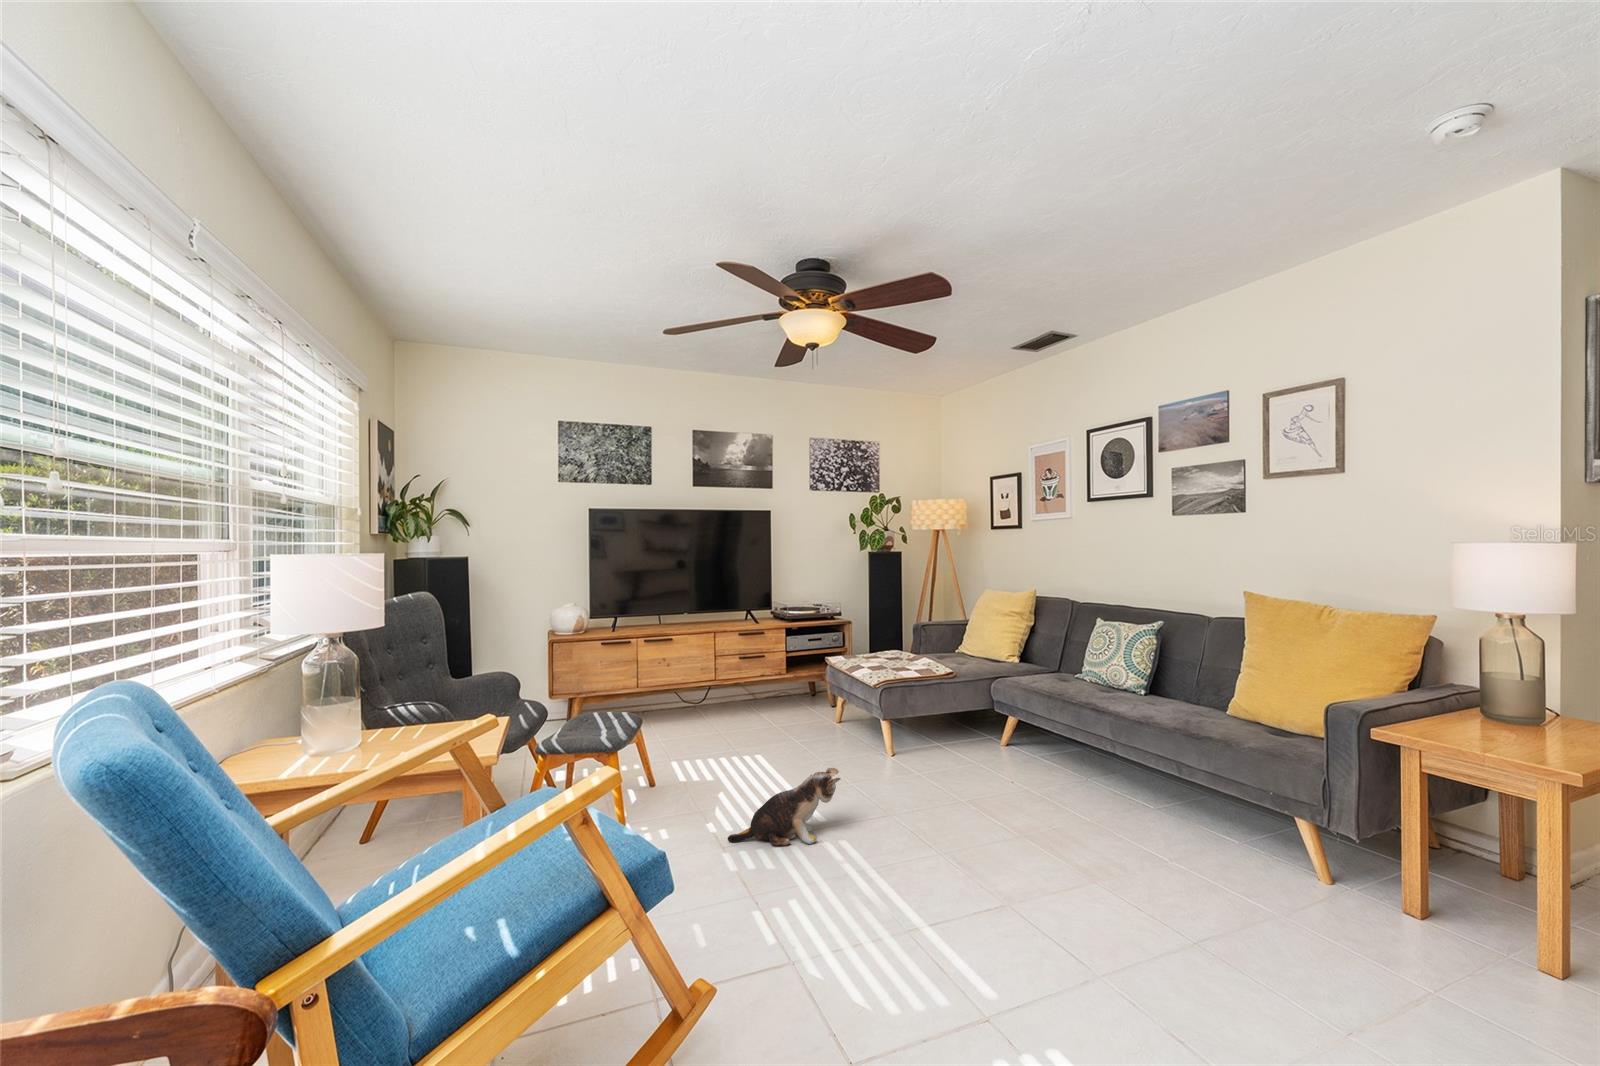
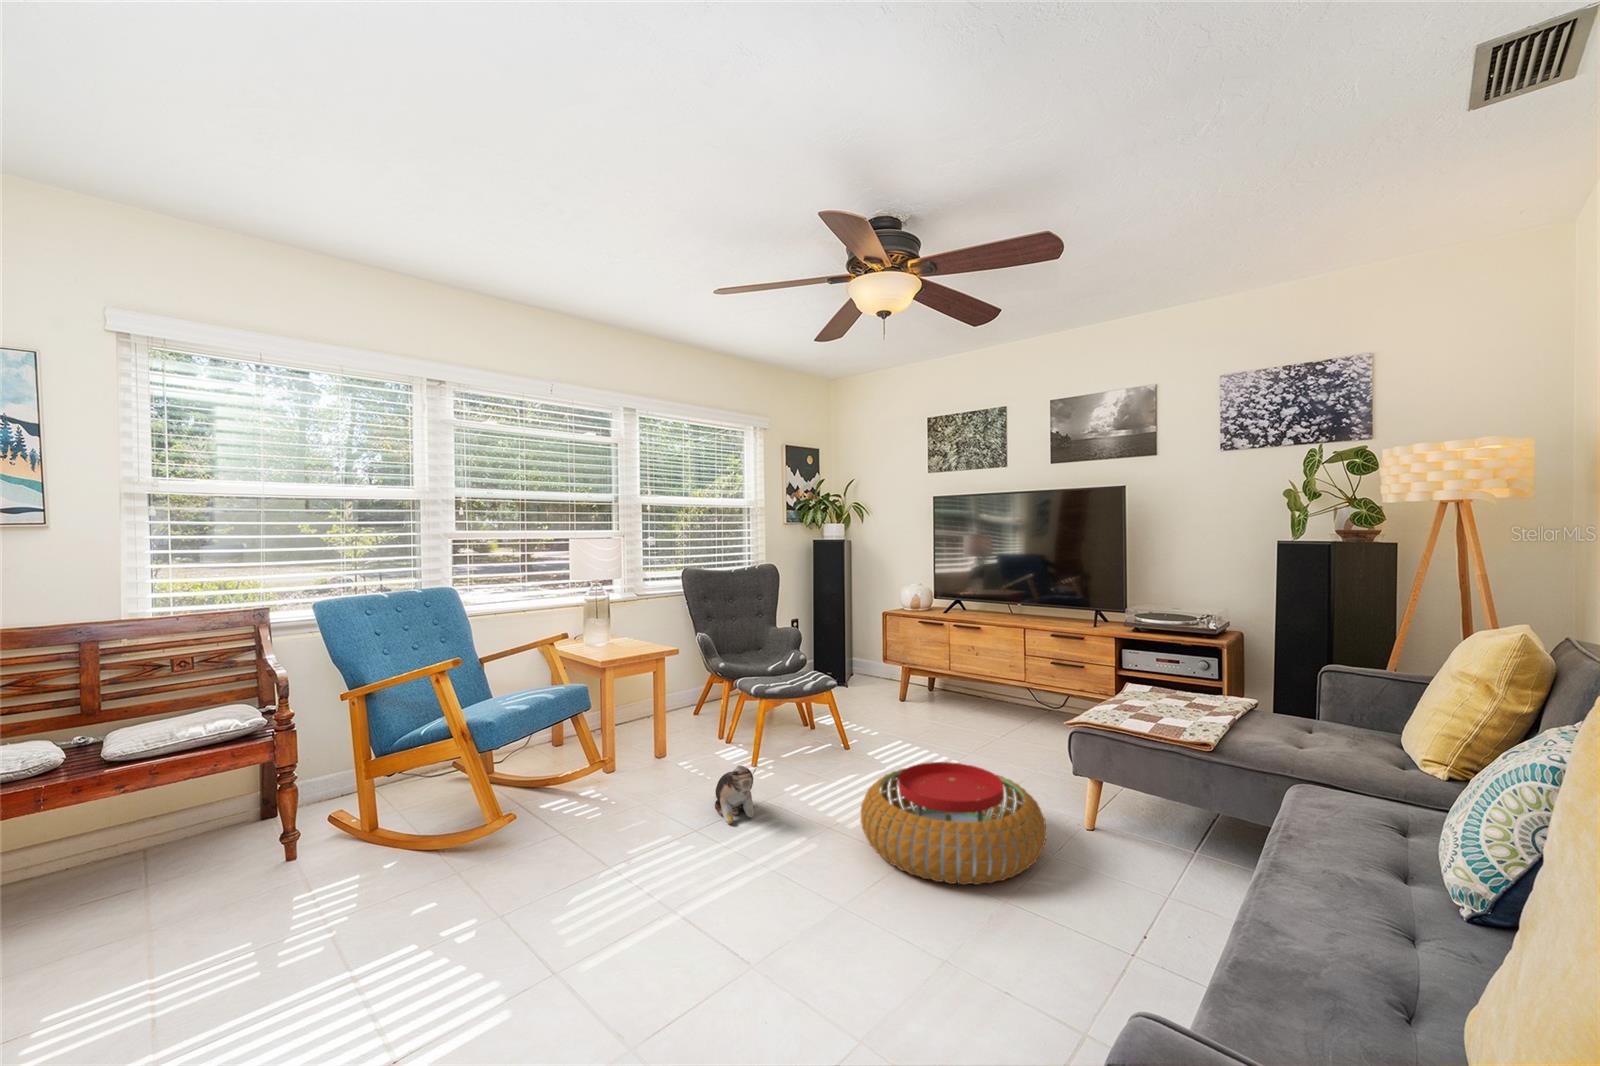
pouf: none [843,717,989,798] -> present [861,762,1046,885]

